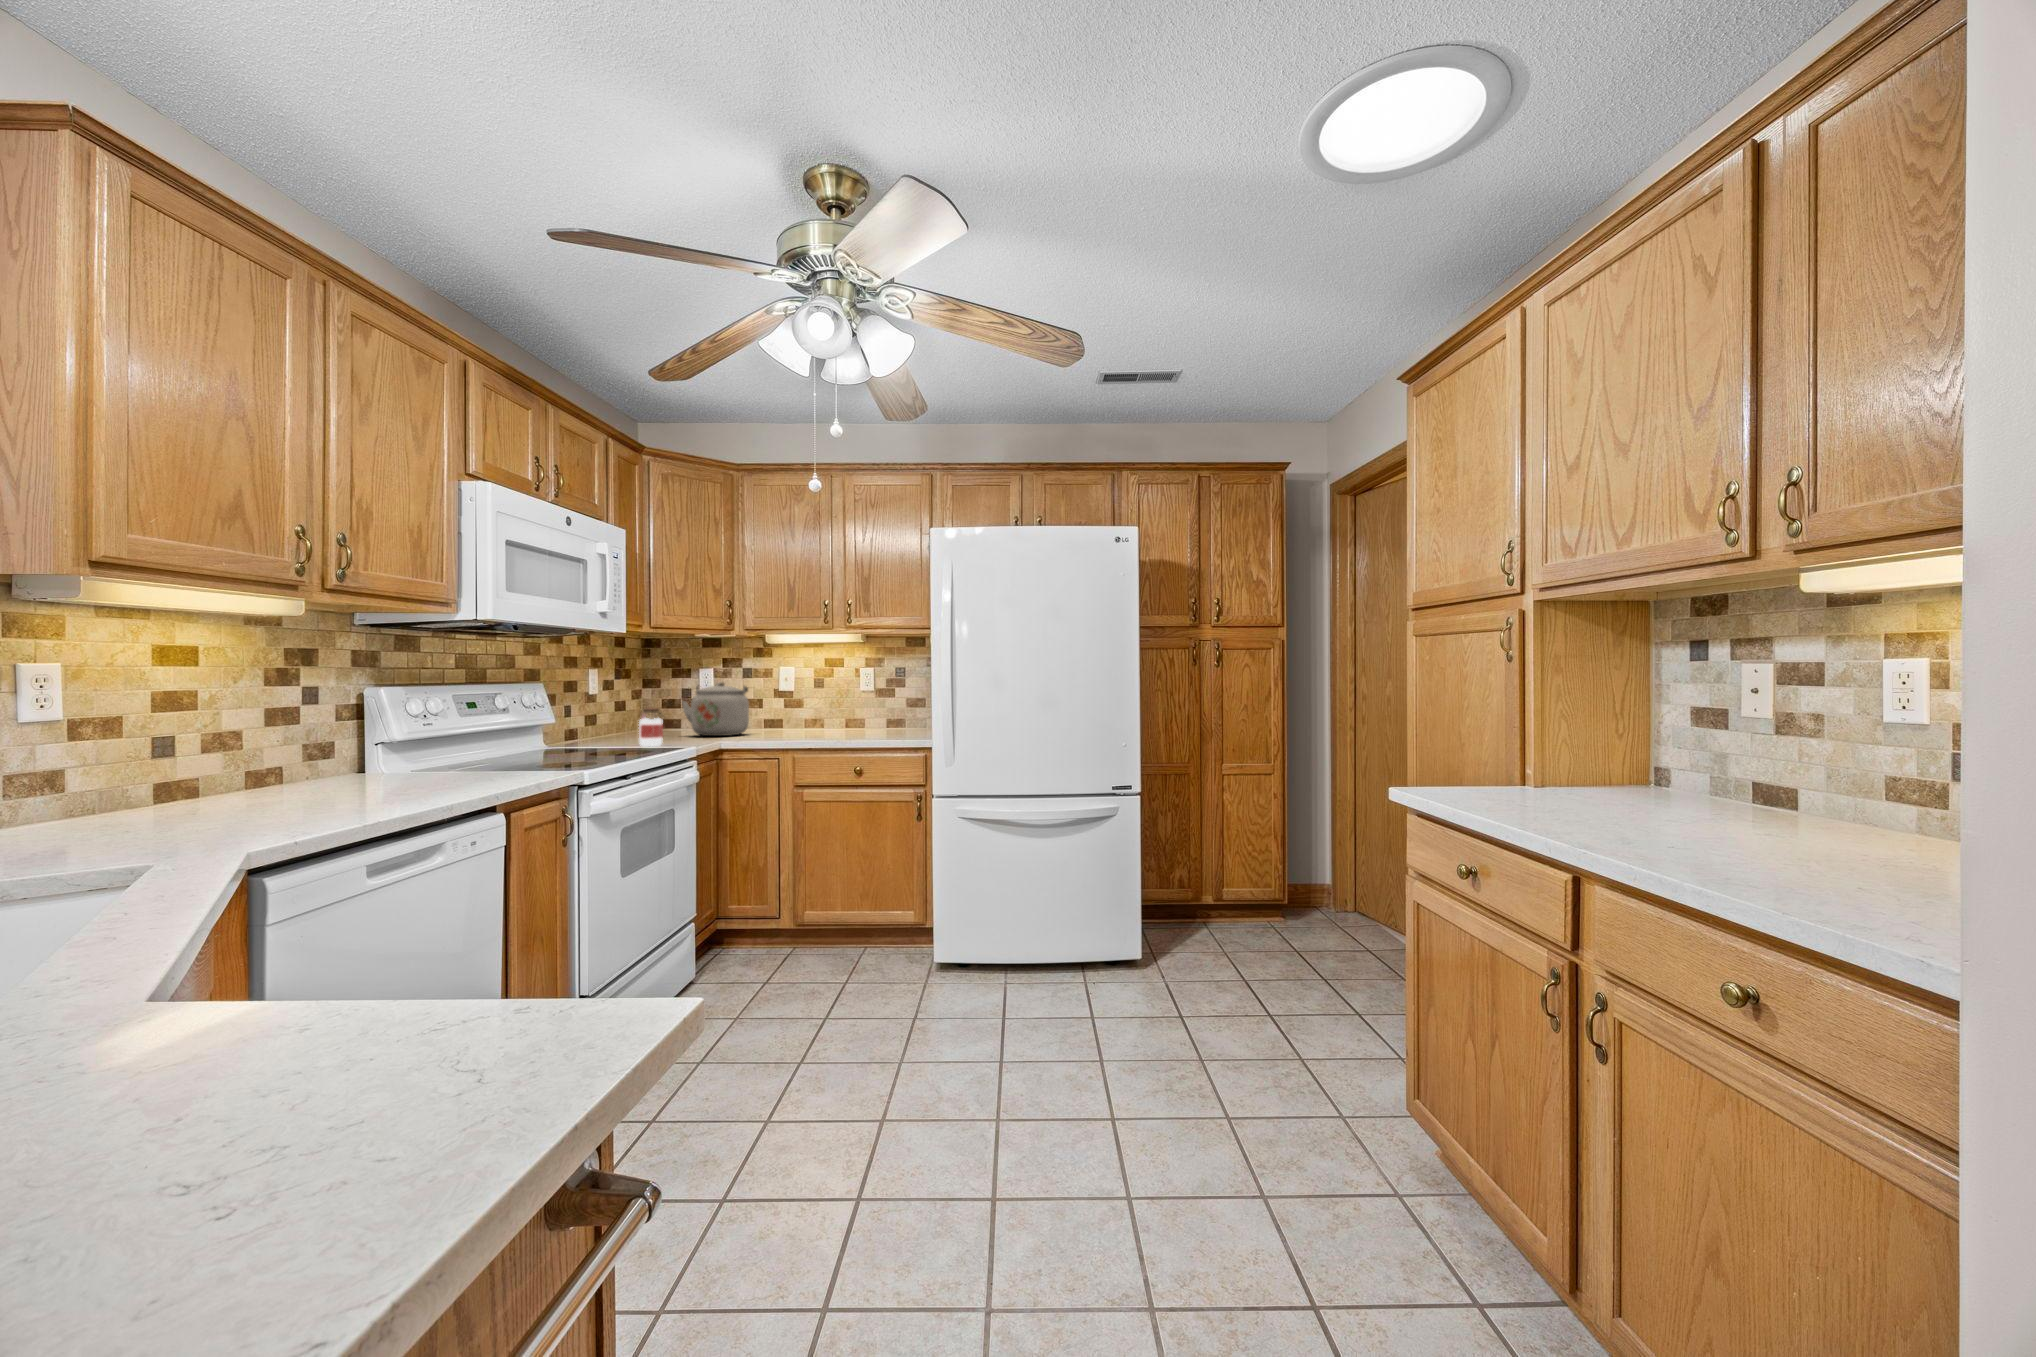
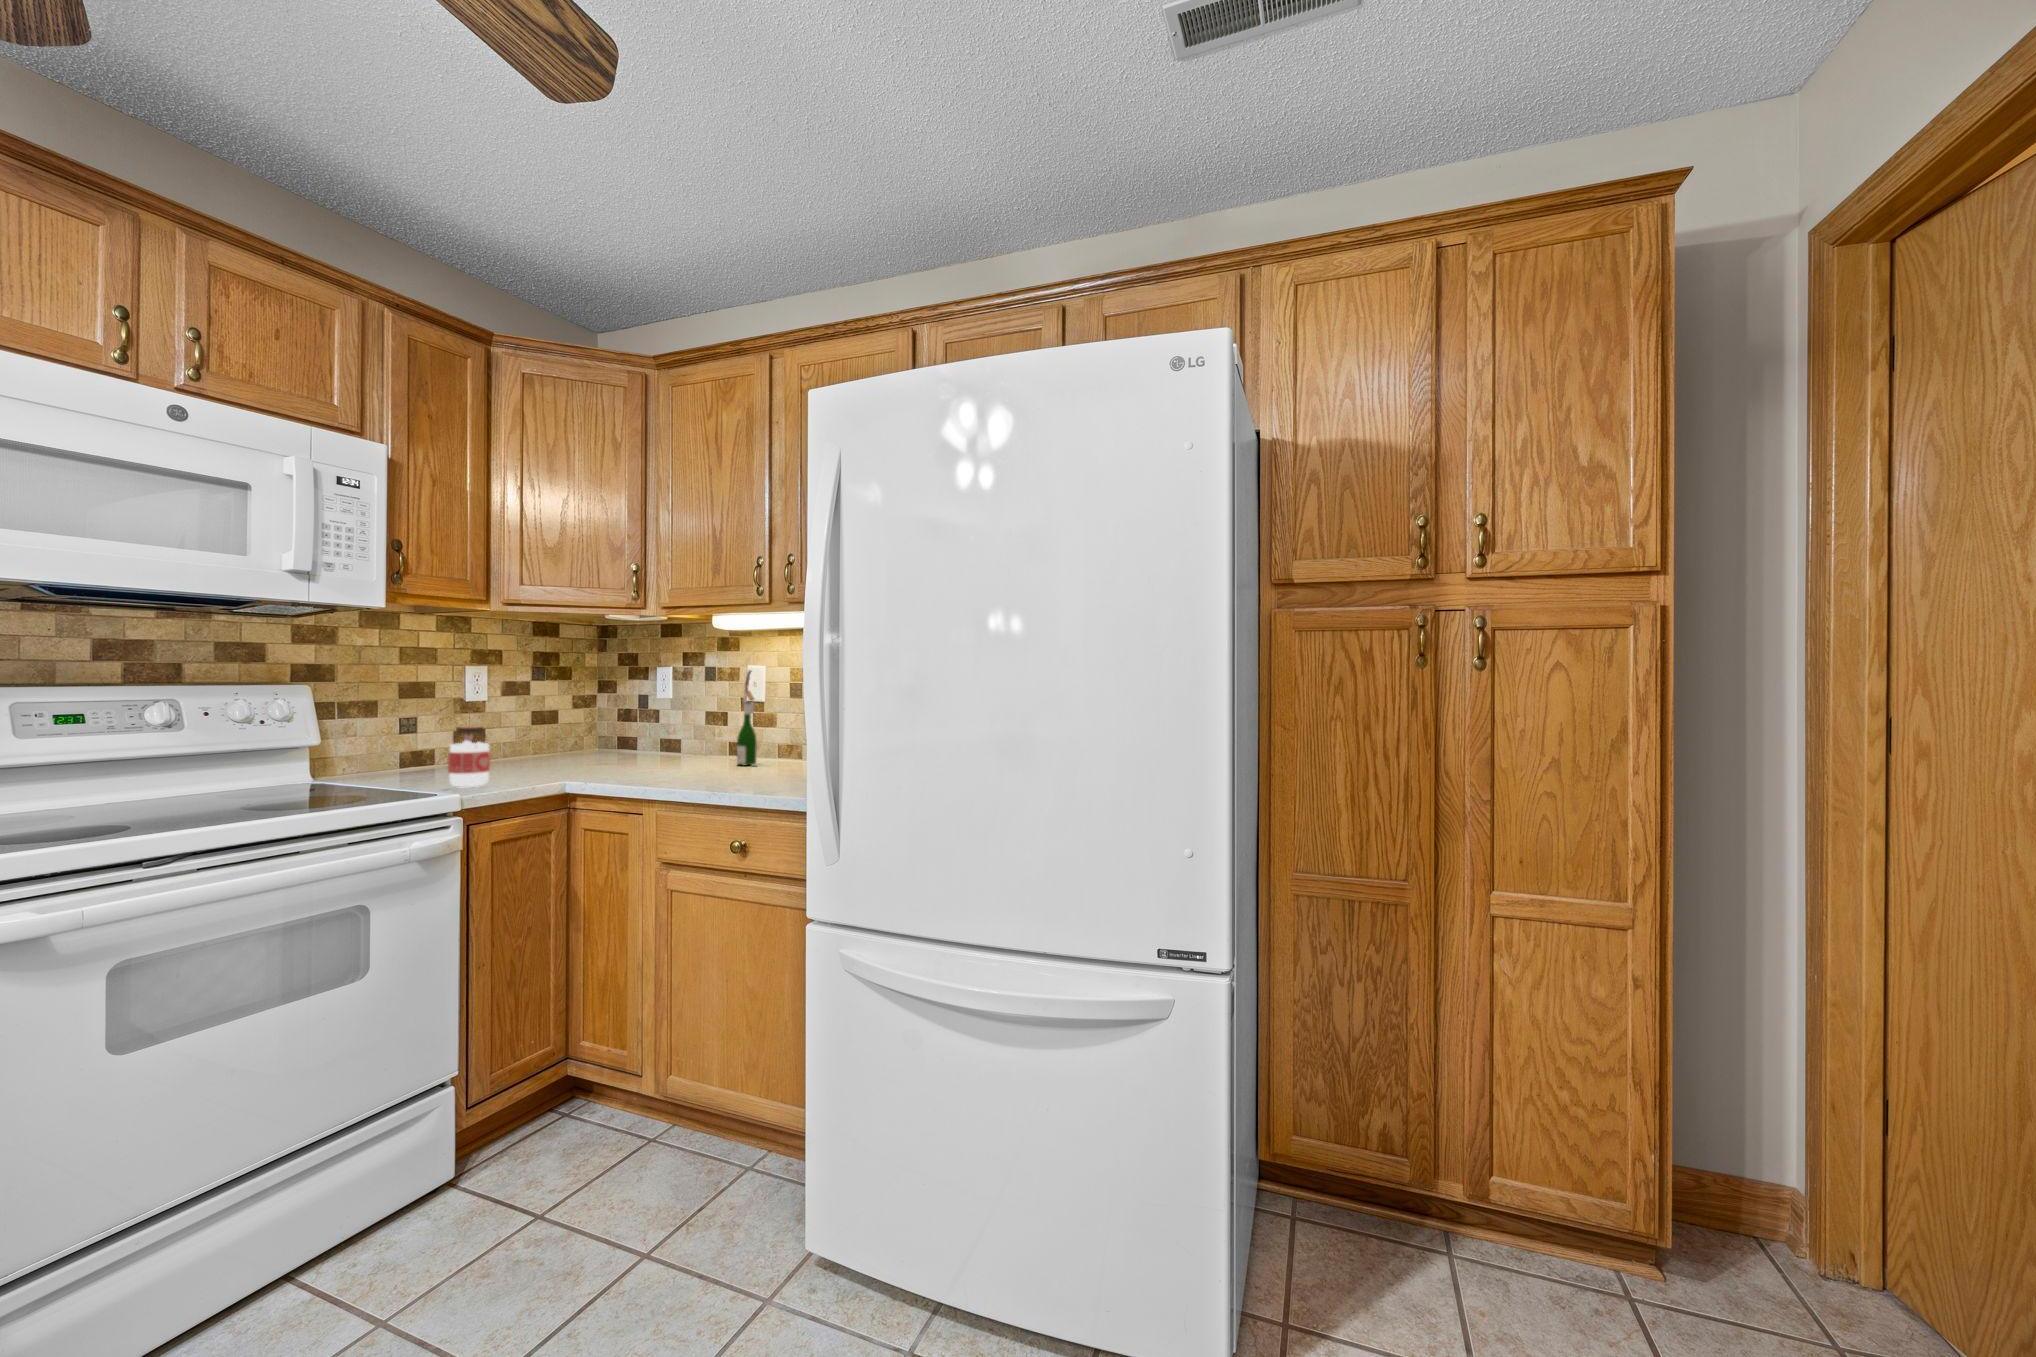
wine bottle: none [770,671,787,734] -> present [737,670,757,766]
kettle: present [682,682,749,736] -> none [634,686,735,765]

